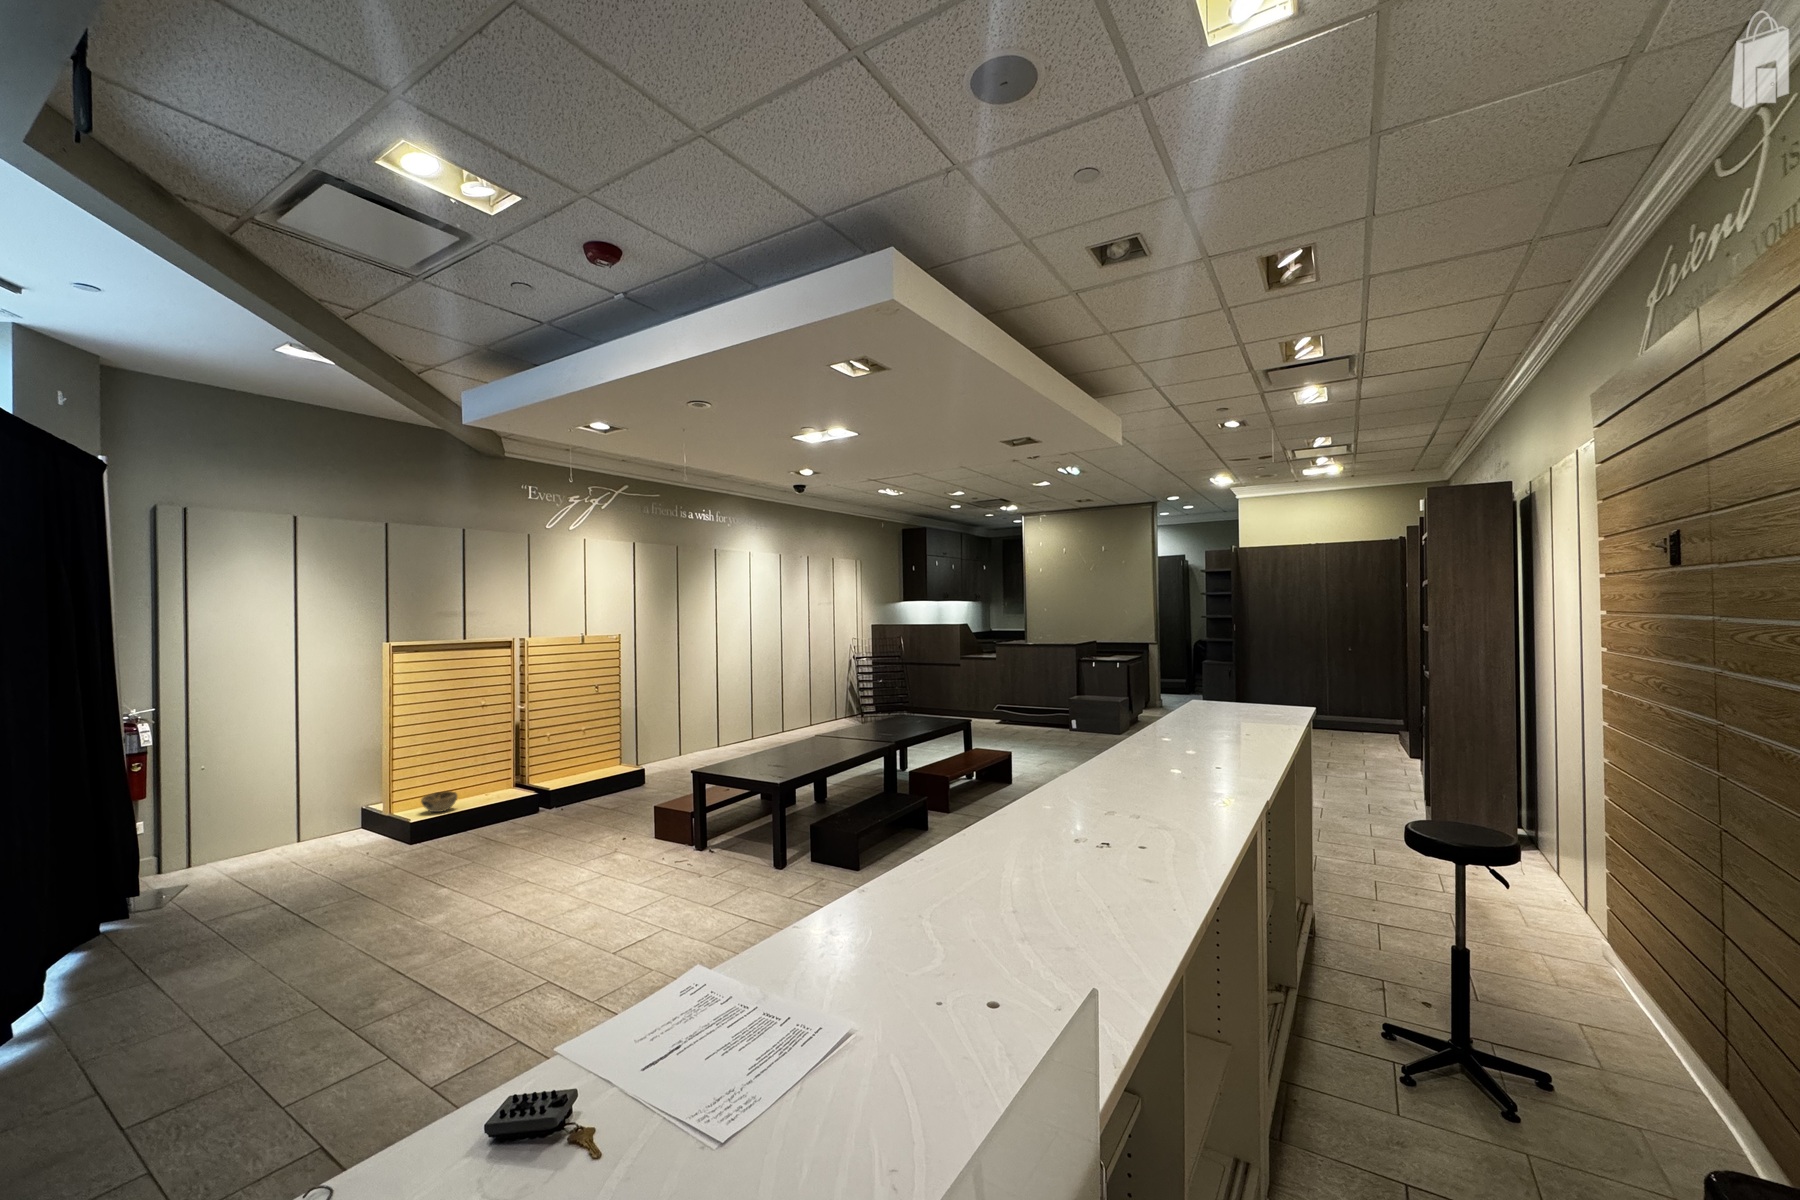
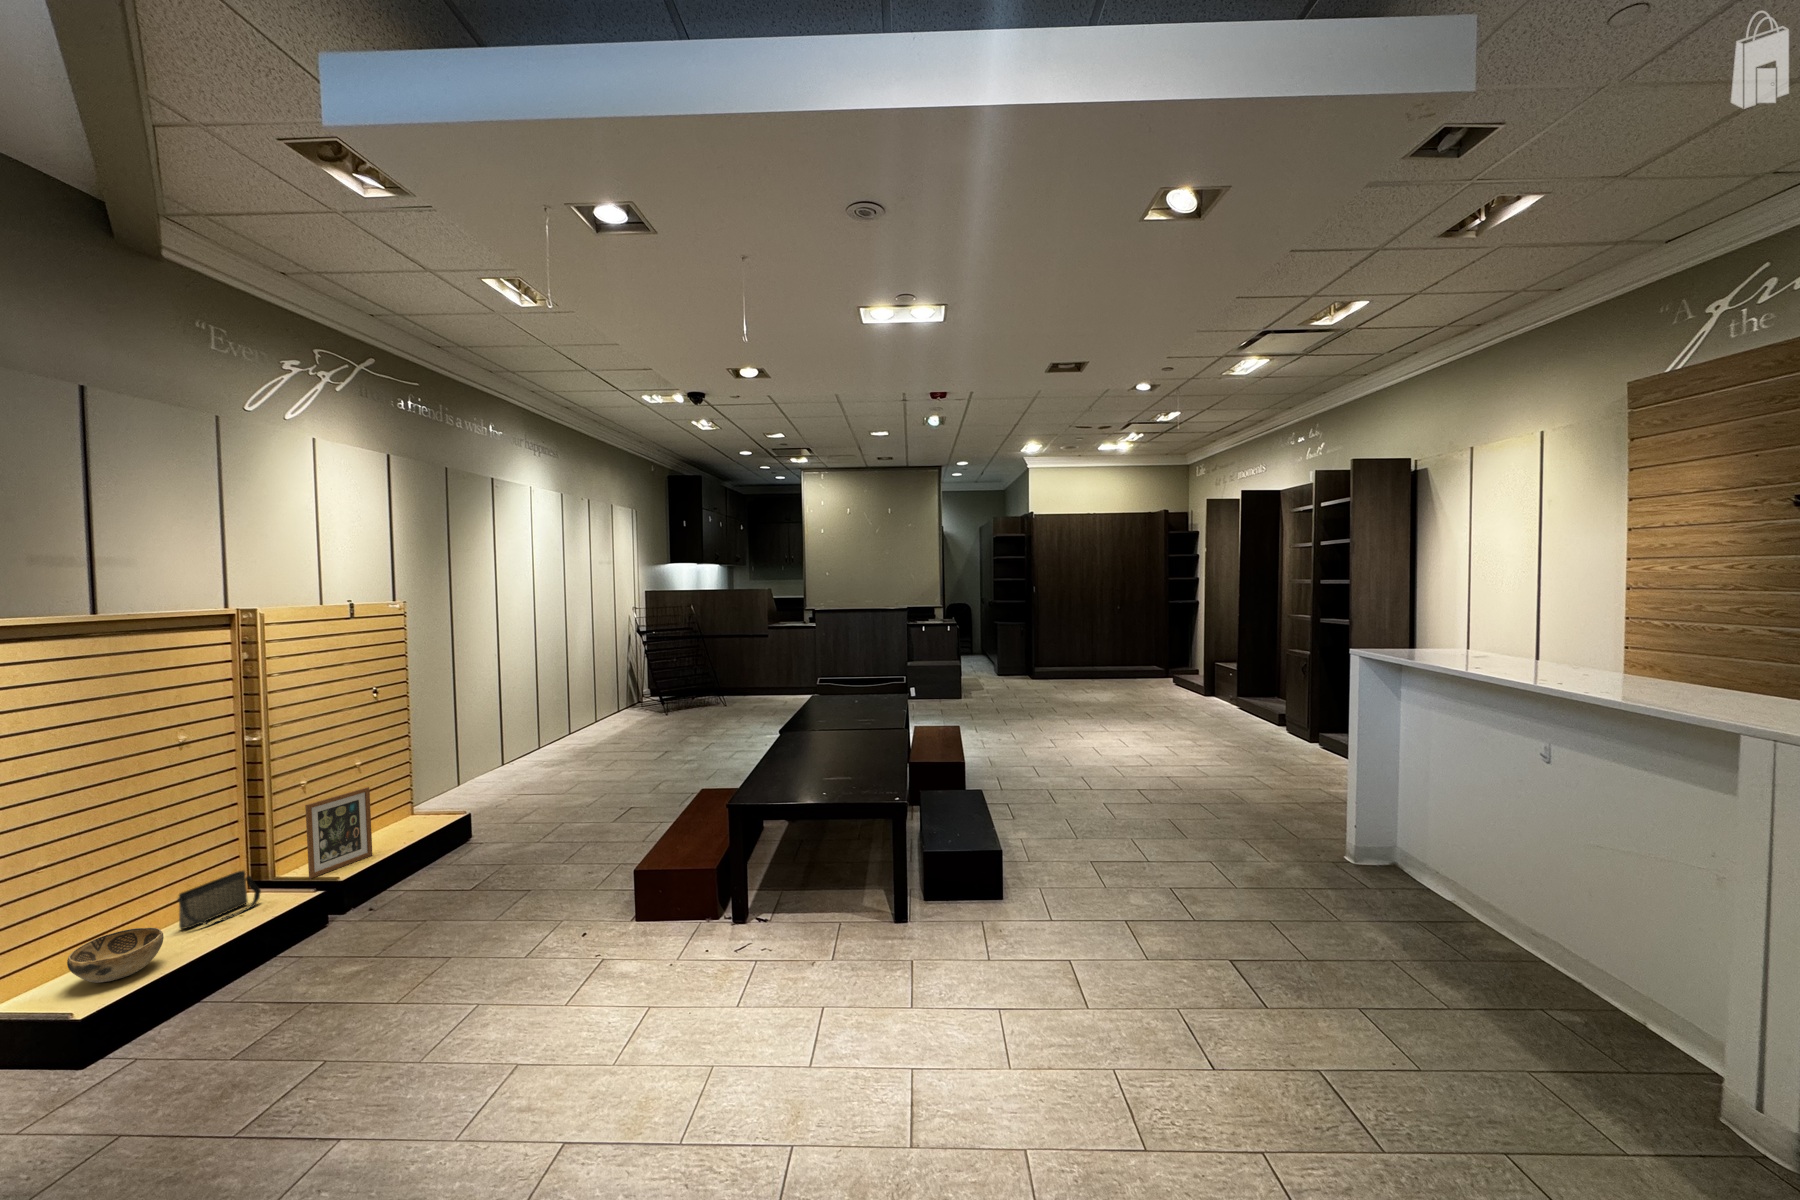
picture frame: none [541,742,577,788] -> present [305,787,373,879]
handbag: none [475,776,513,799] -> present [178,871,261,929]

